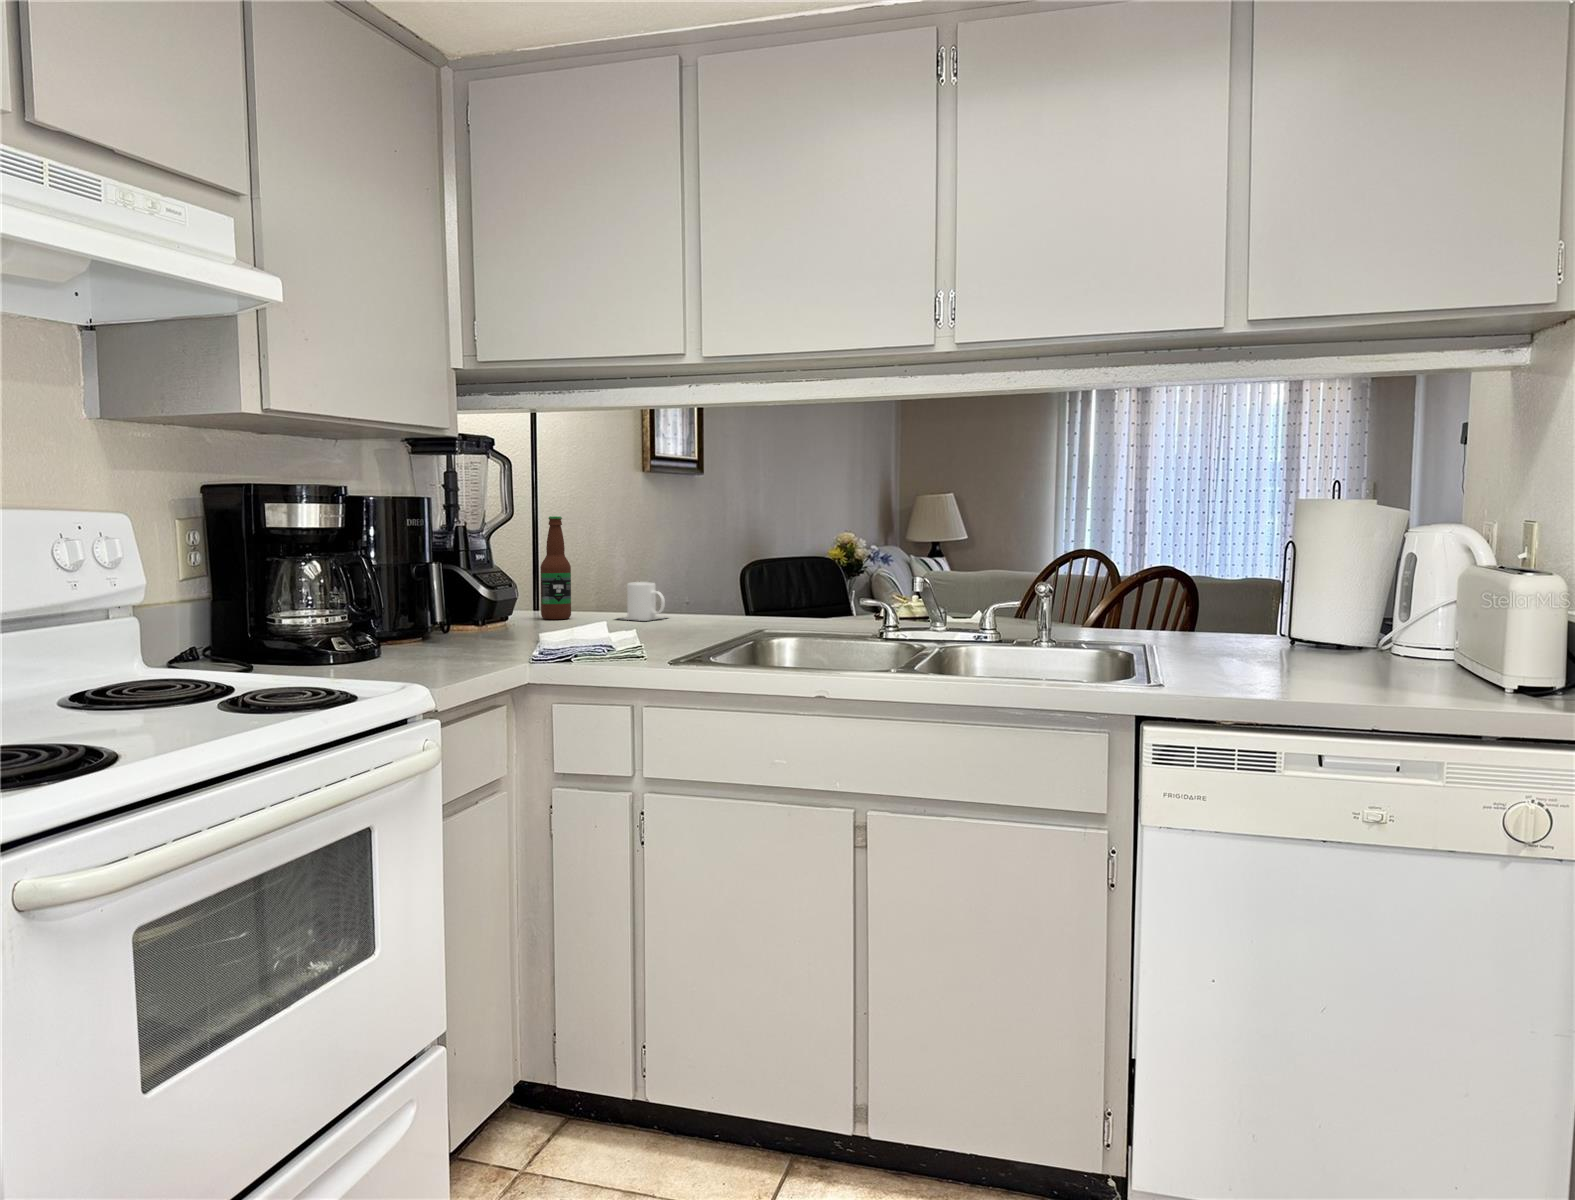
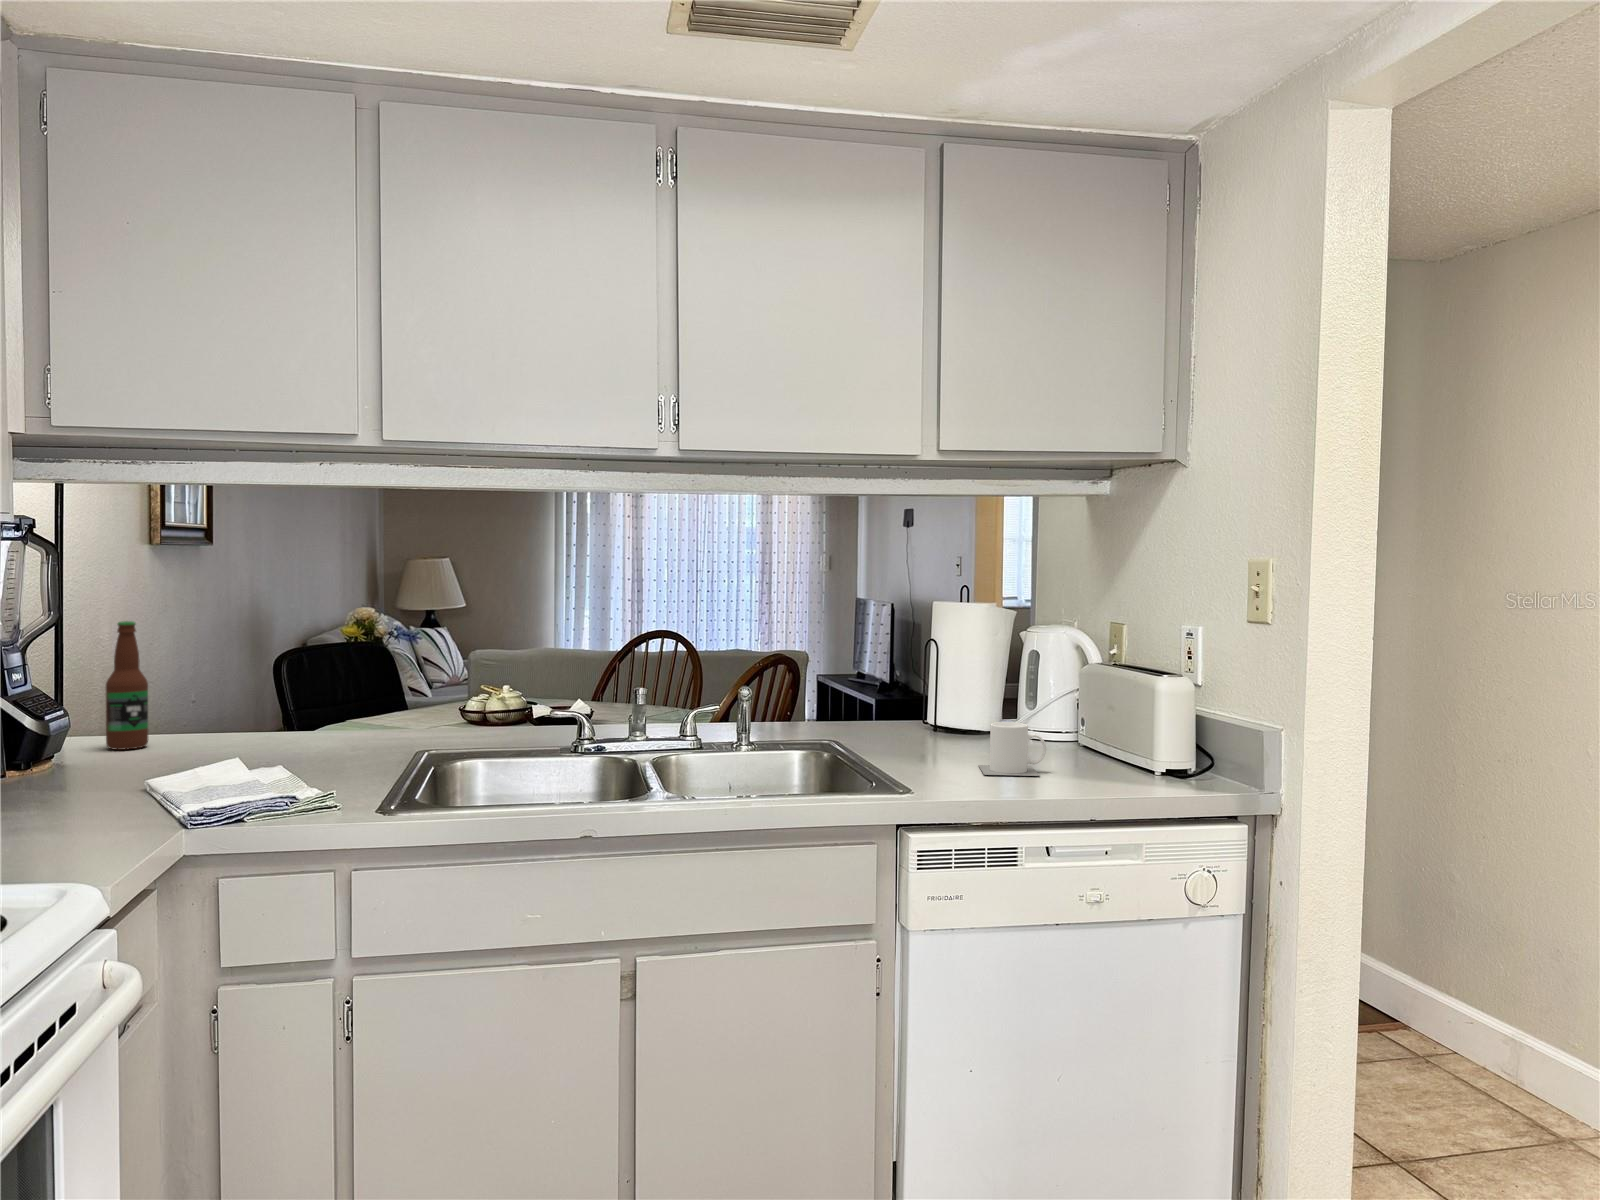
mug: present [620,582,665,621] -> present [978,722,1046,776]

